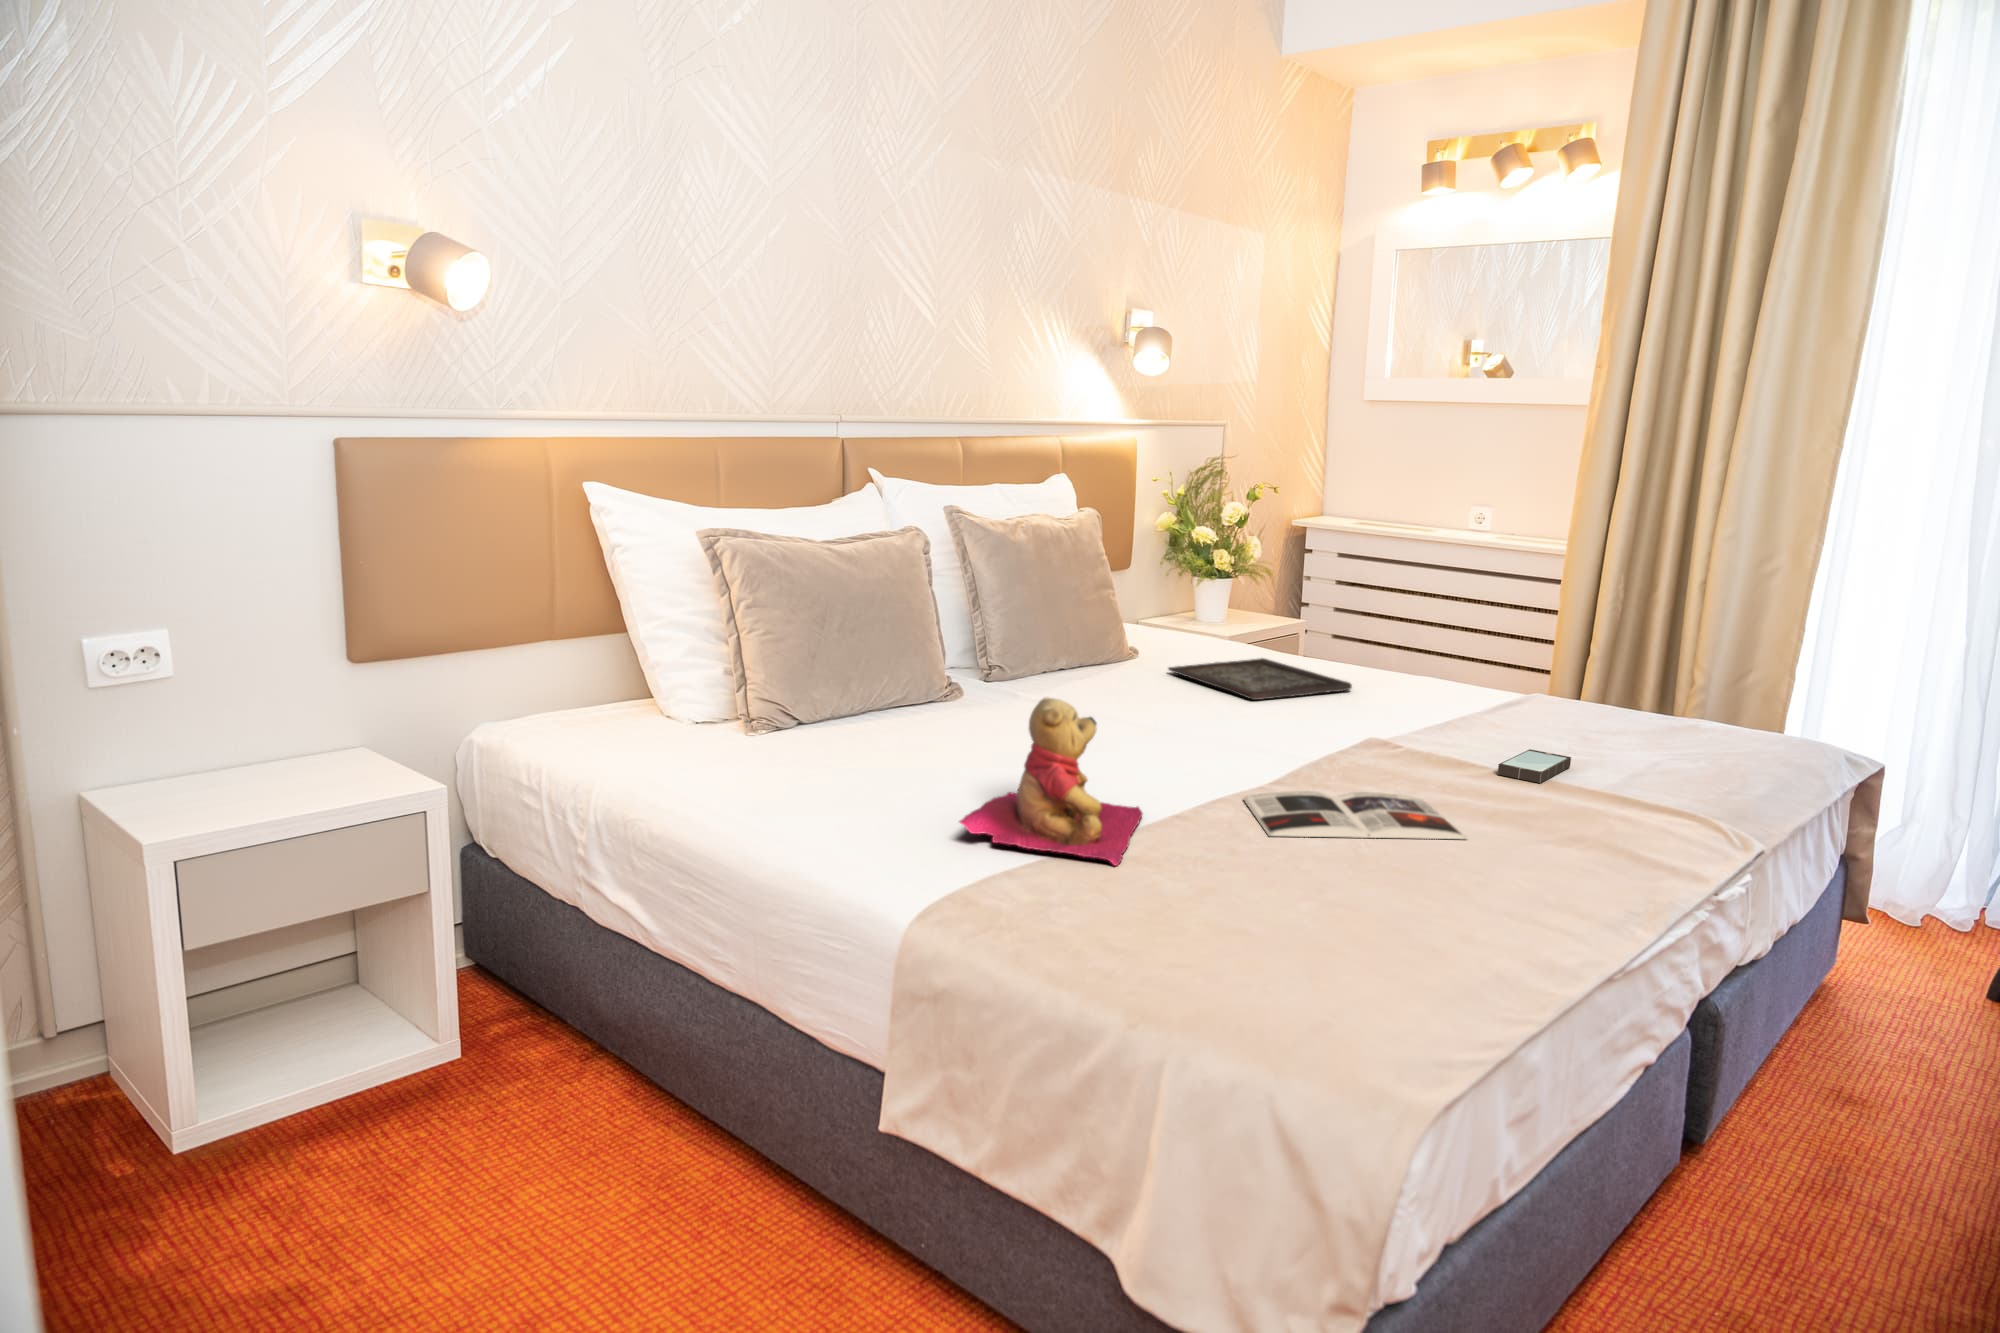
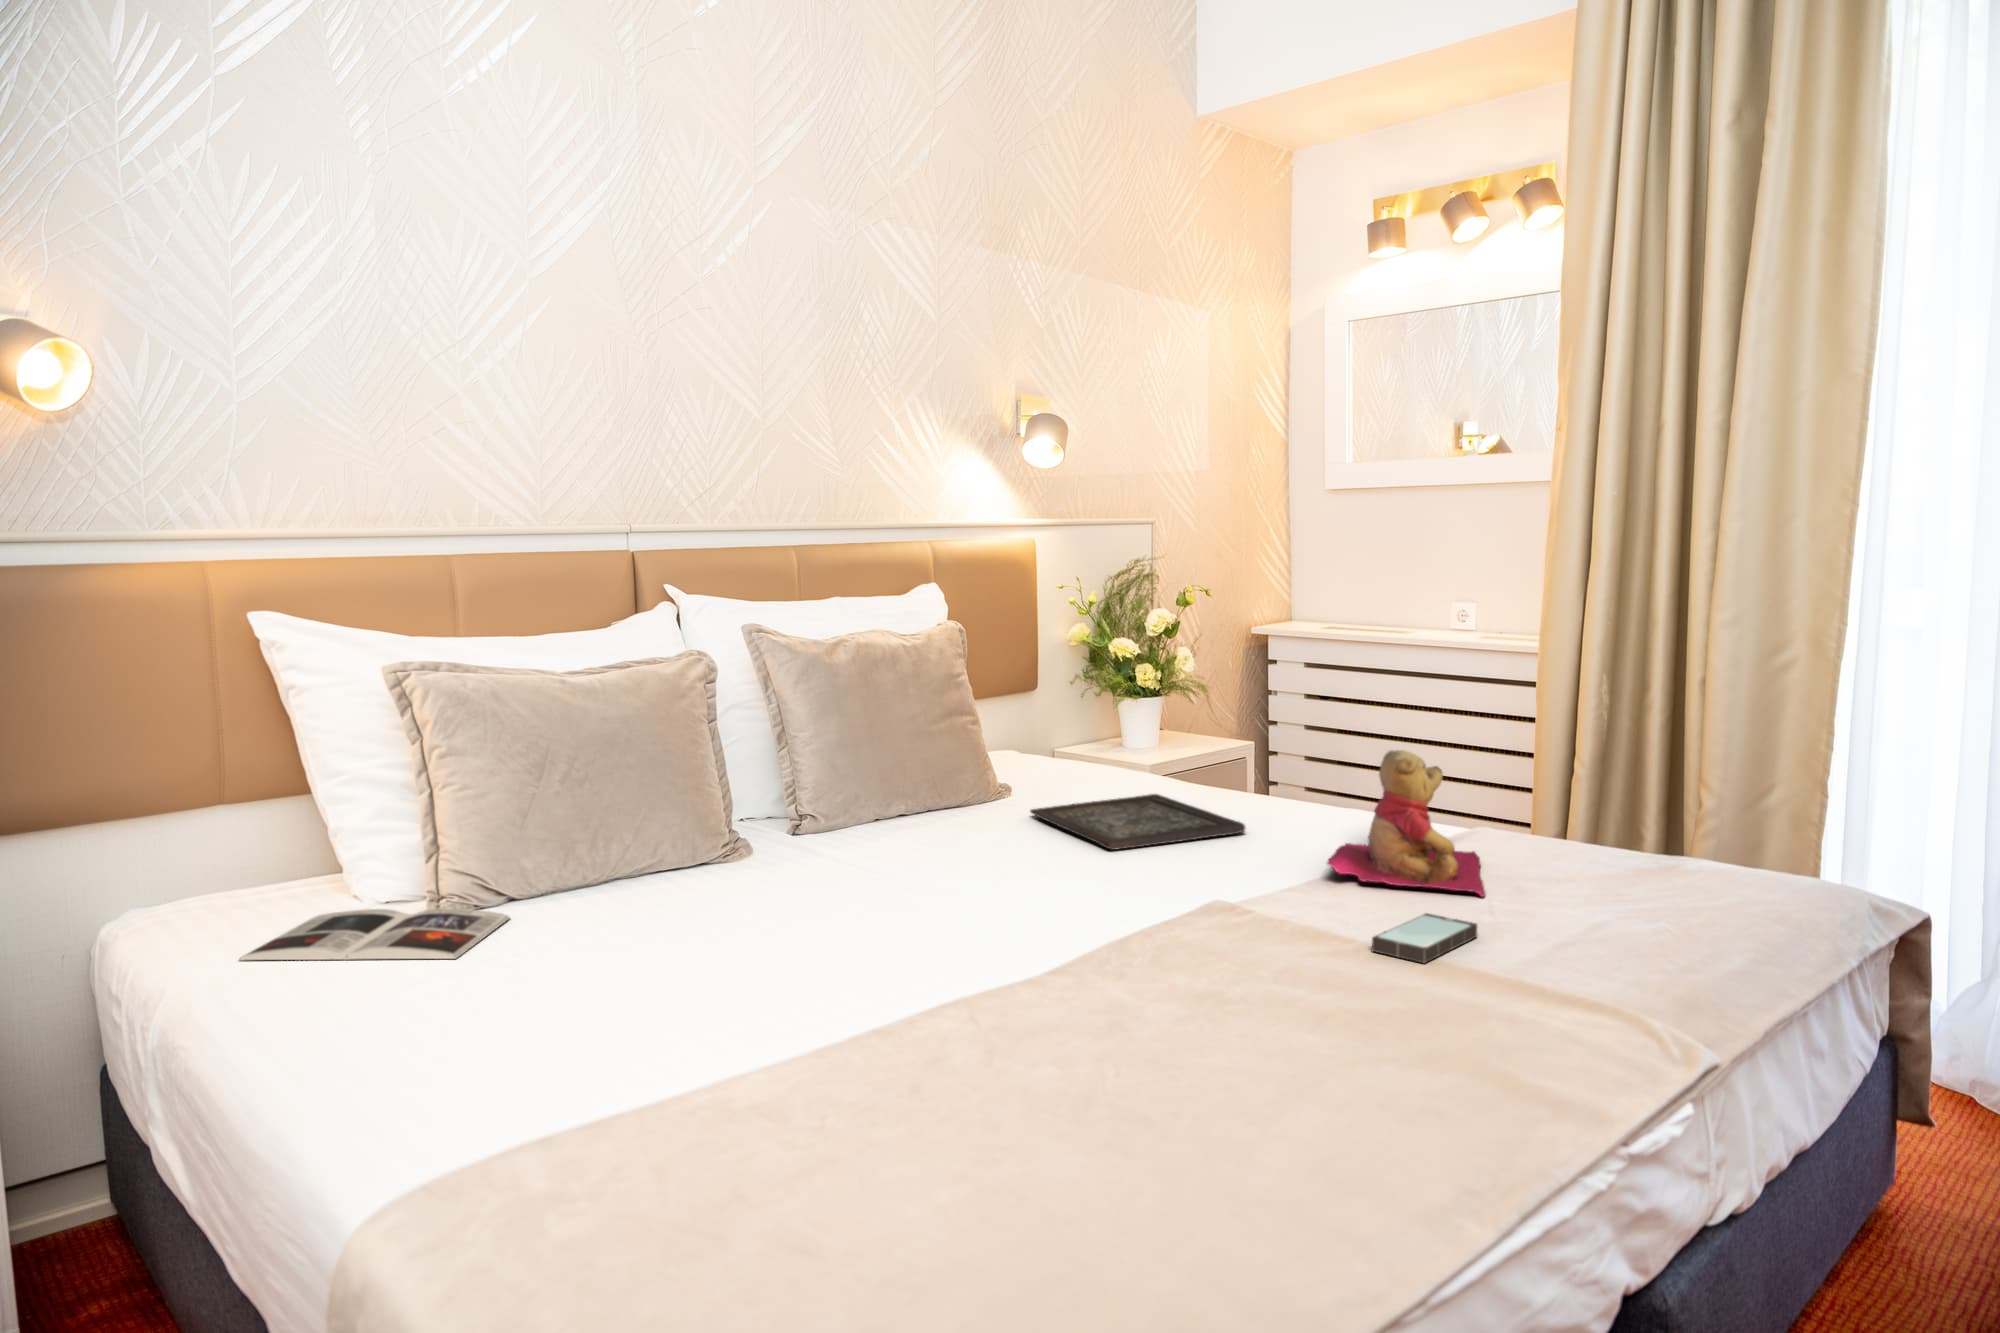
teddy bear: present [959,697,1142,866] -> present [1327,750,1485,897]
magazine: present [1244,791,1466,839] -> present [239,908,510,960]

